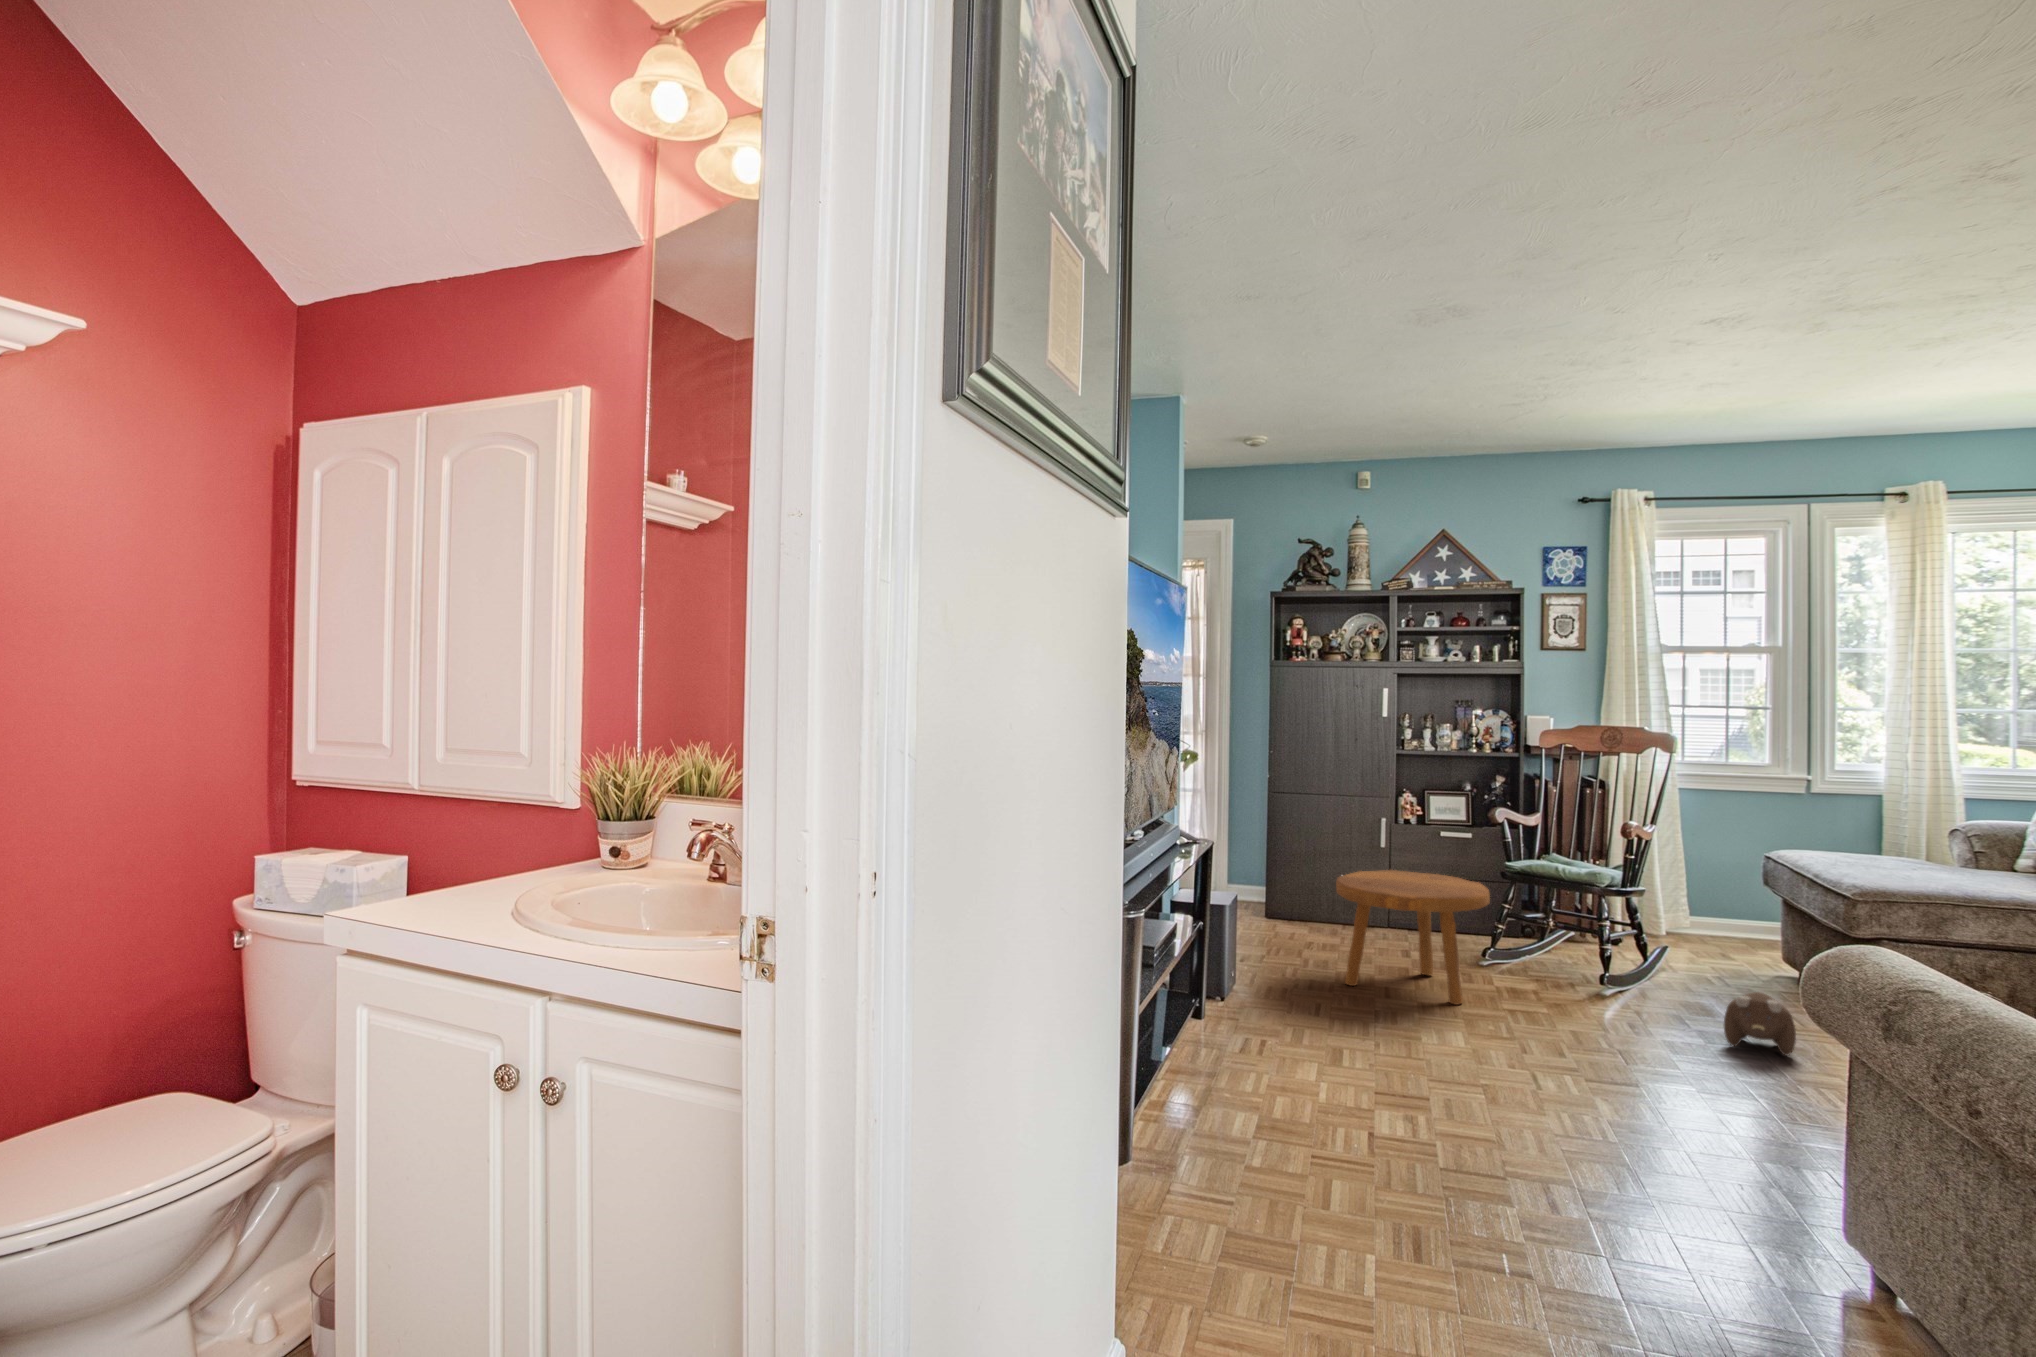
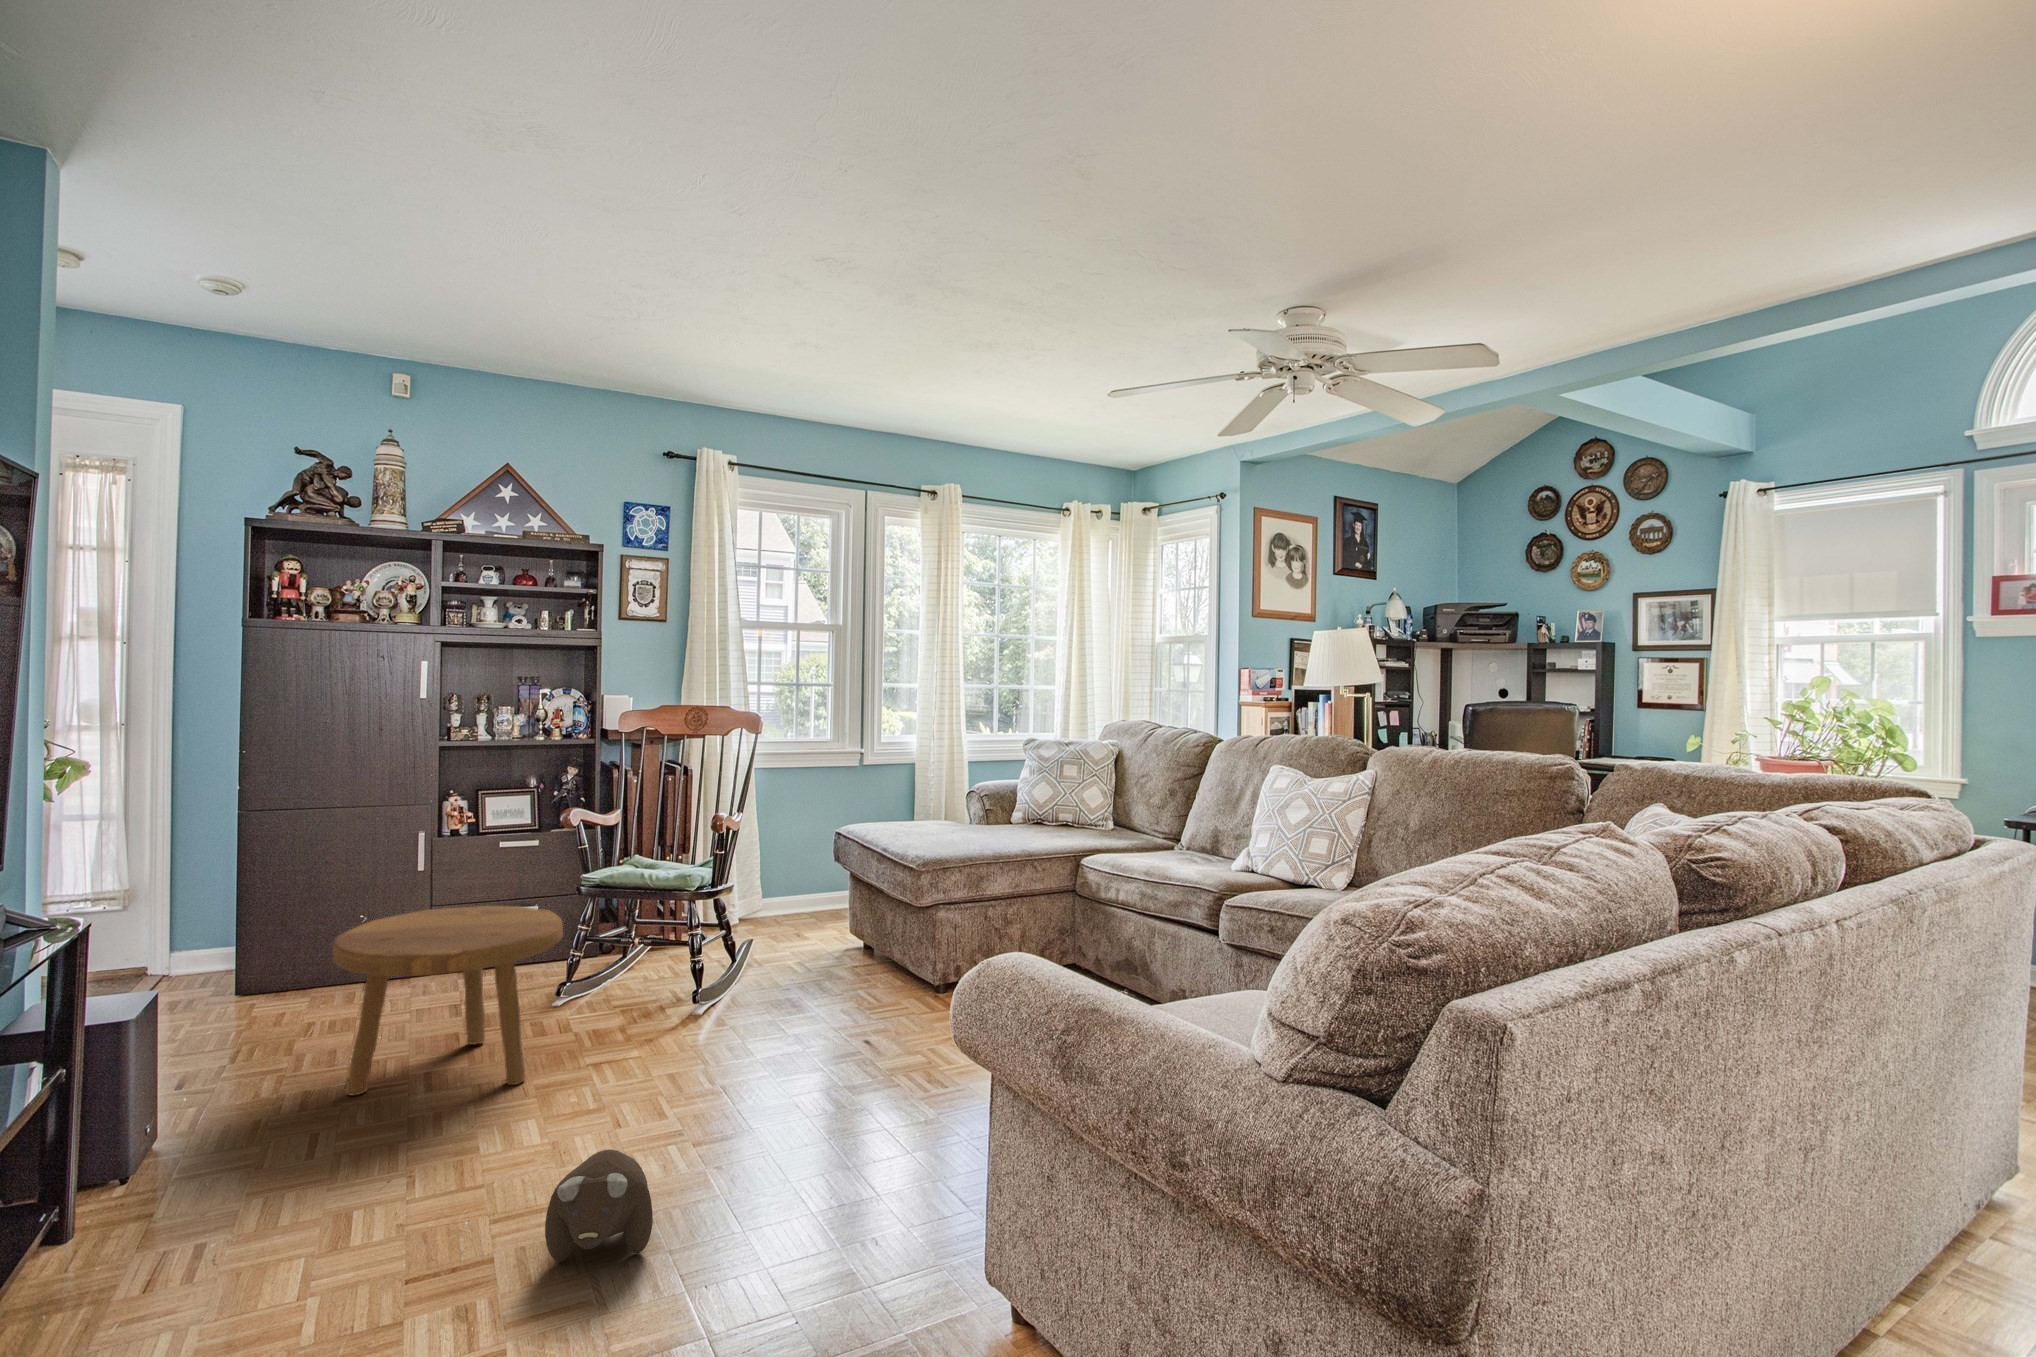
plush toy: present [1724,992,1796,1056] -> present [545,1149,653,1262]

